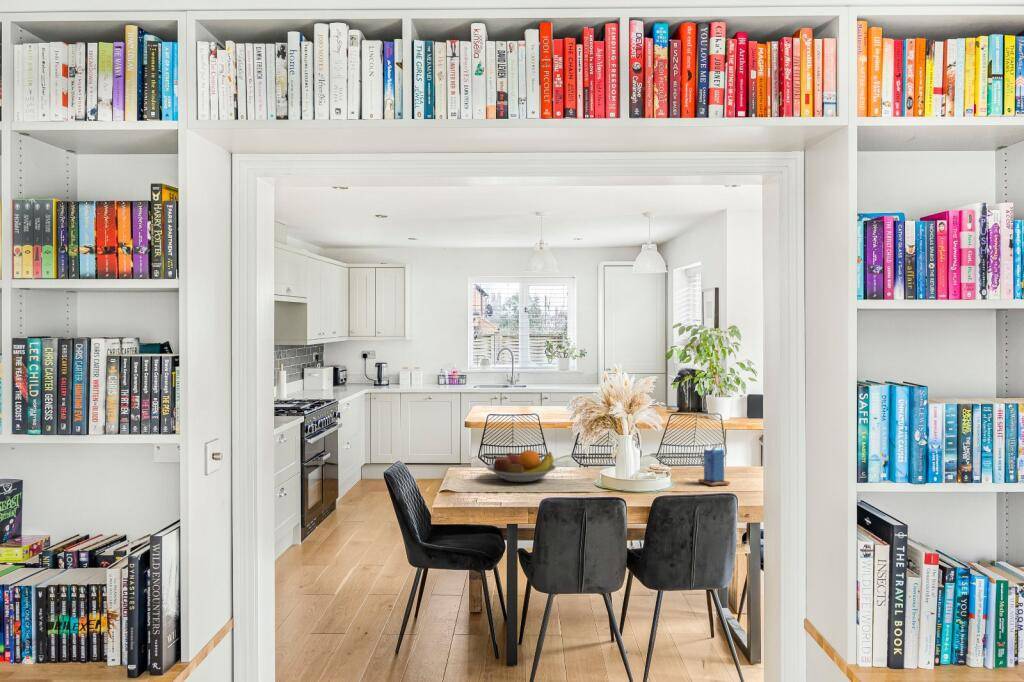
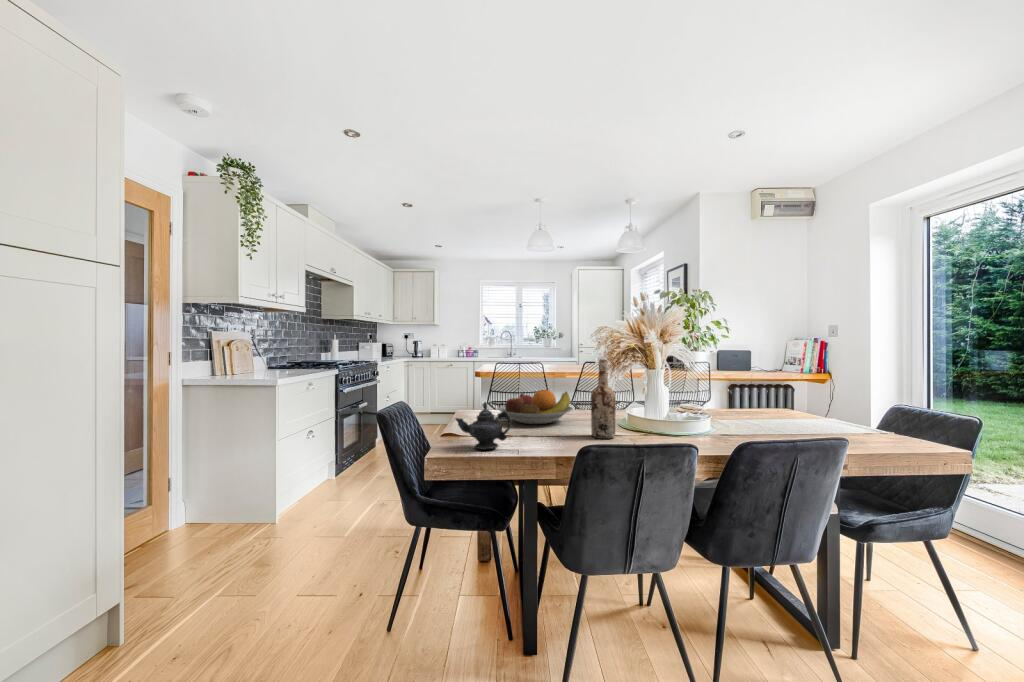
wine bottle: none [565,428,585,495] -> present [591,360,616,439]
candle: present [698,444,730,486] -> none [728,380,767,427]
teapot: none [451,465,496,503] -> present [456,402,512,449]

